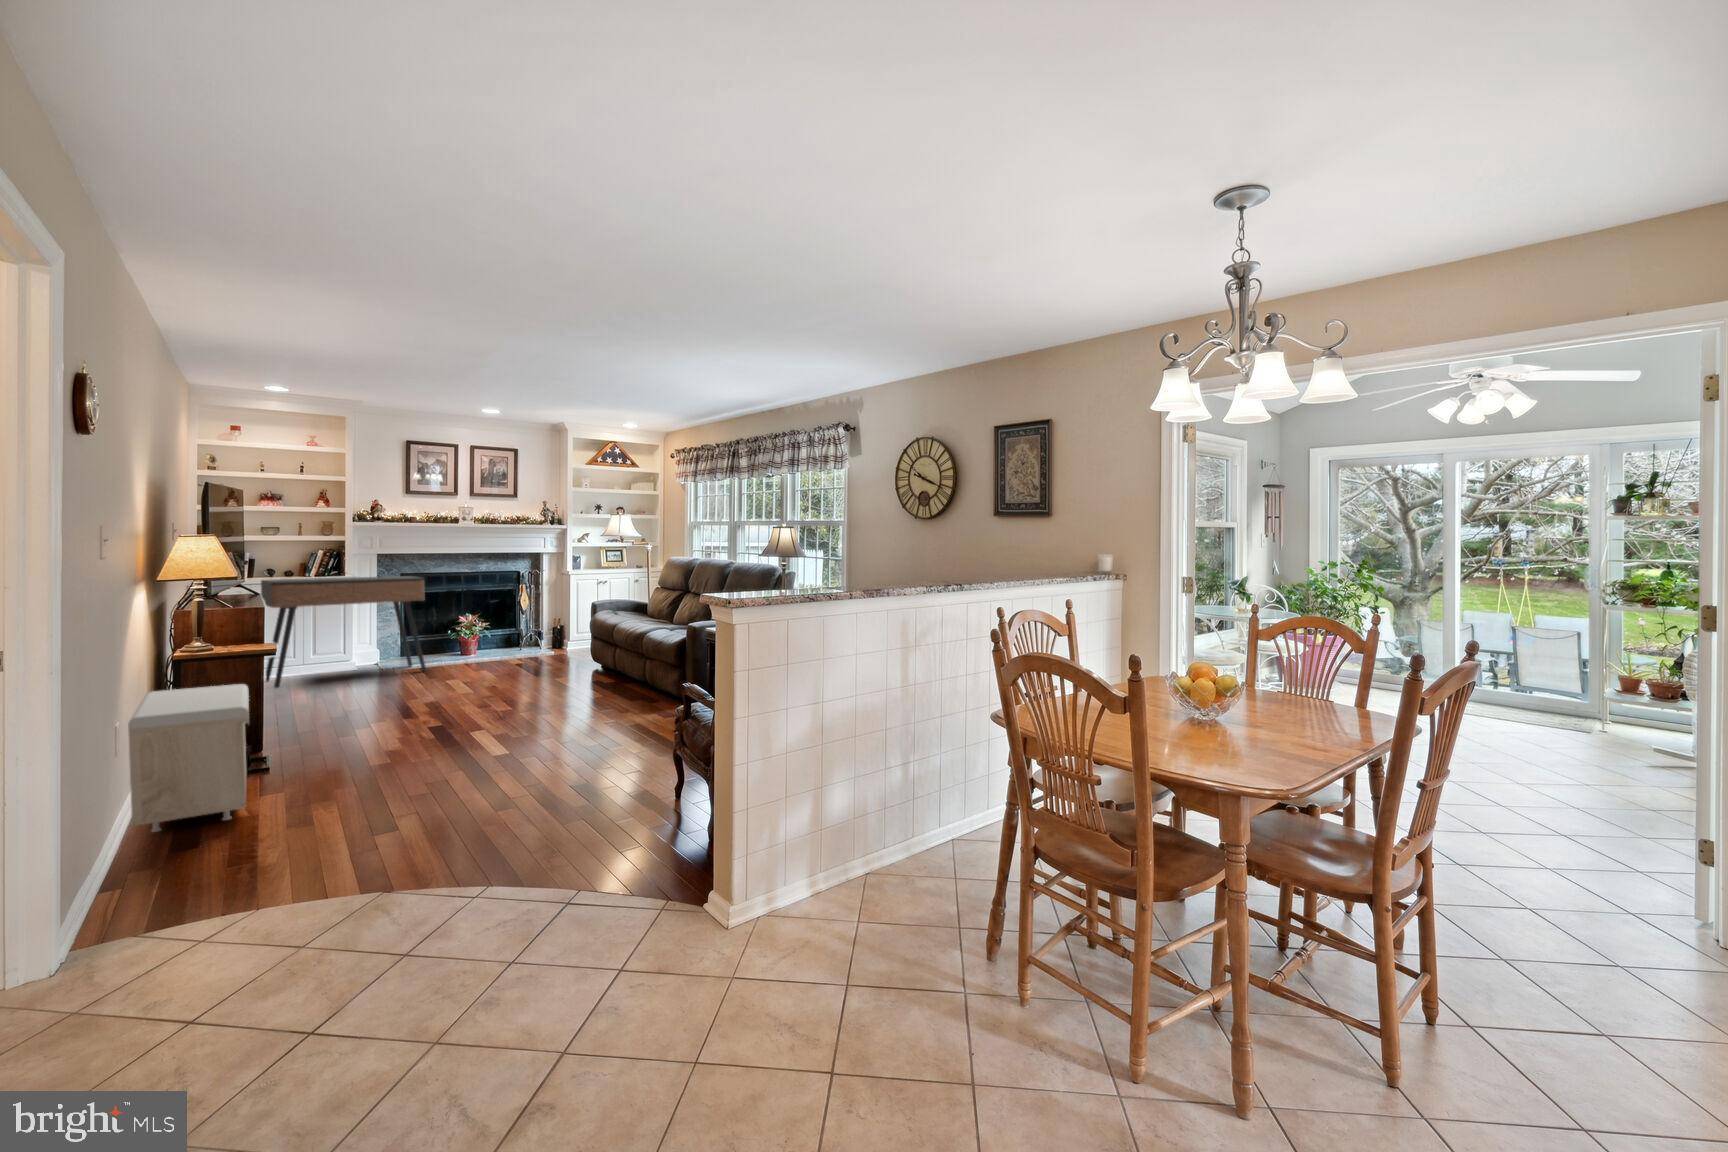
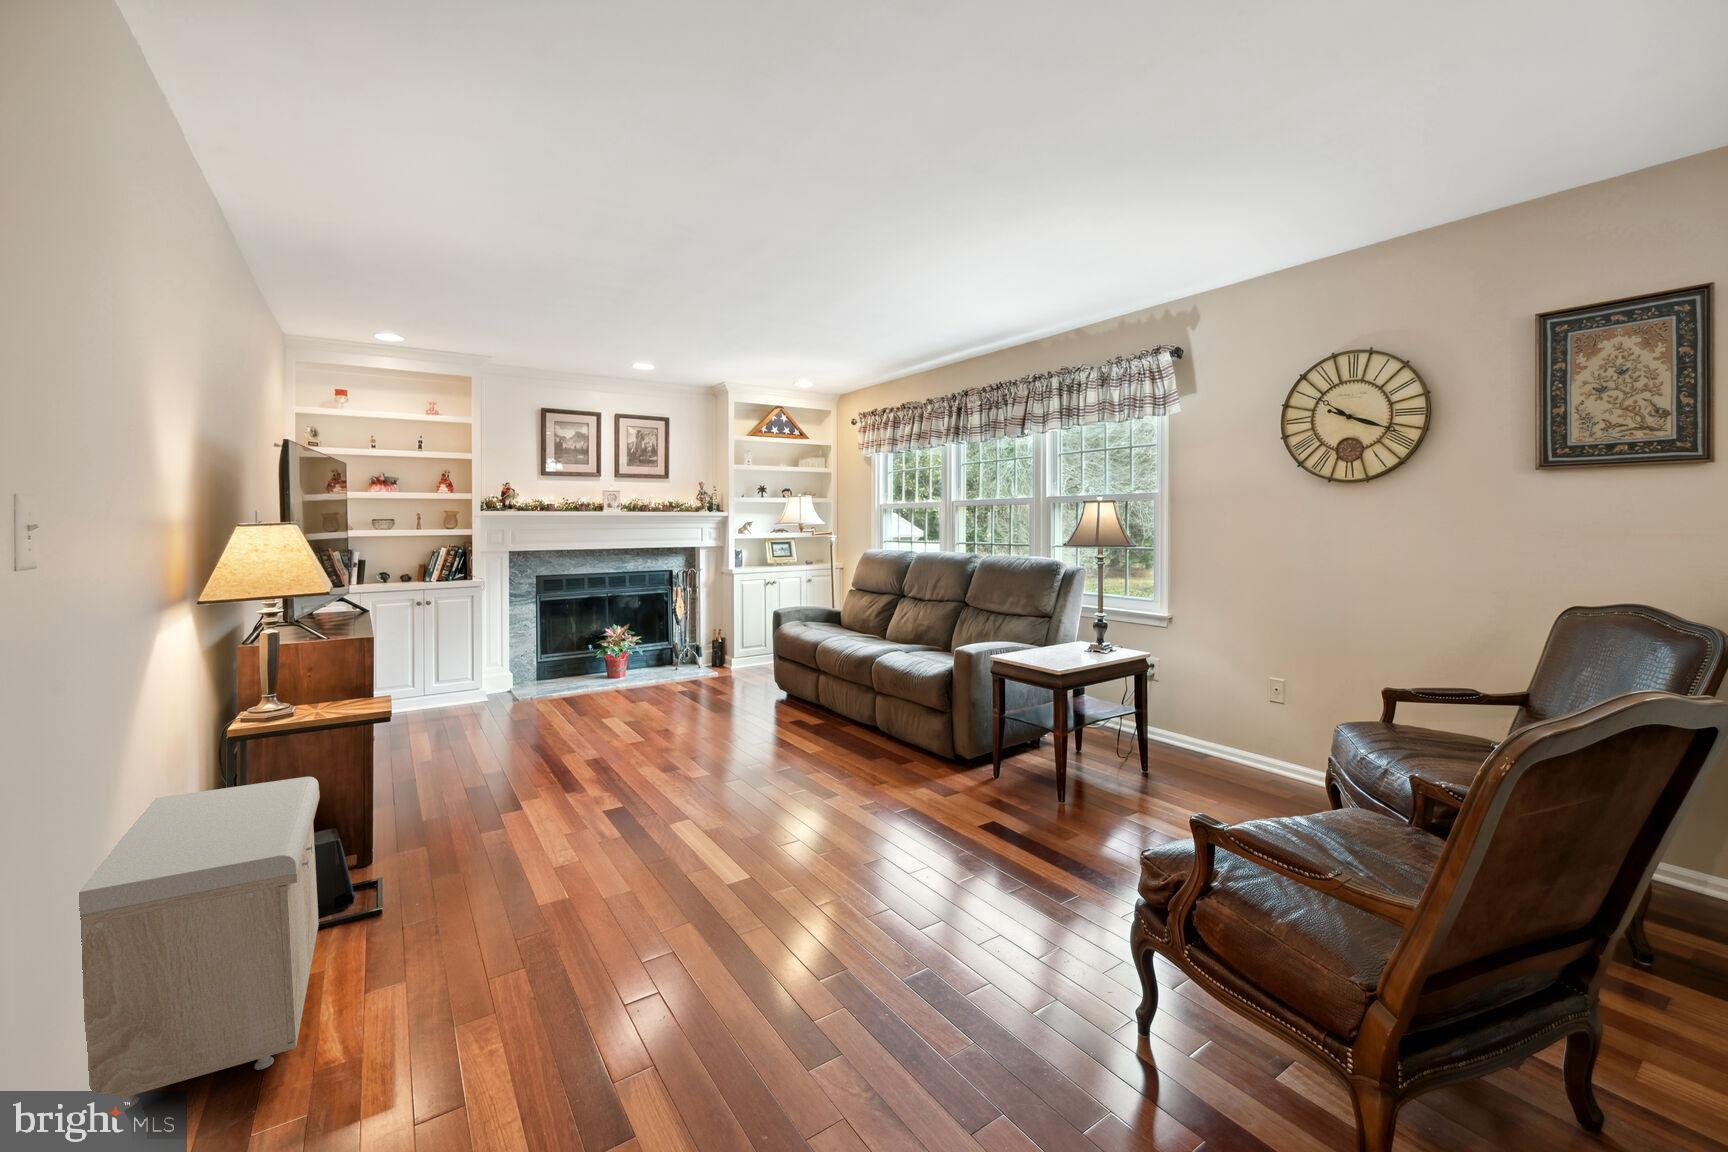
console table: present [261,576,426,688] -> none [370,578,571,729]

